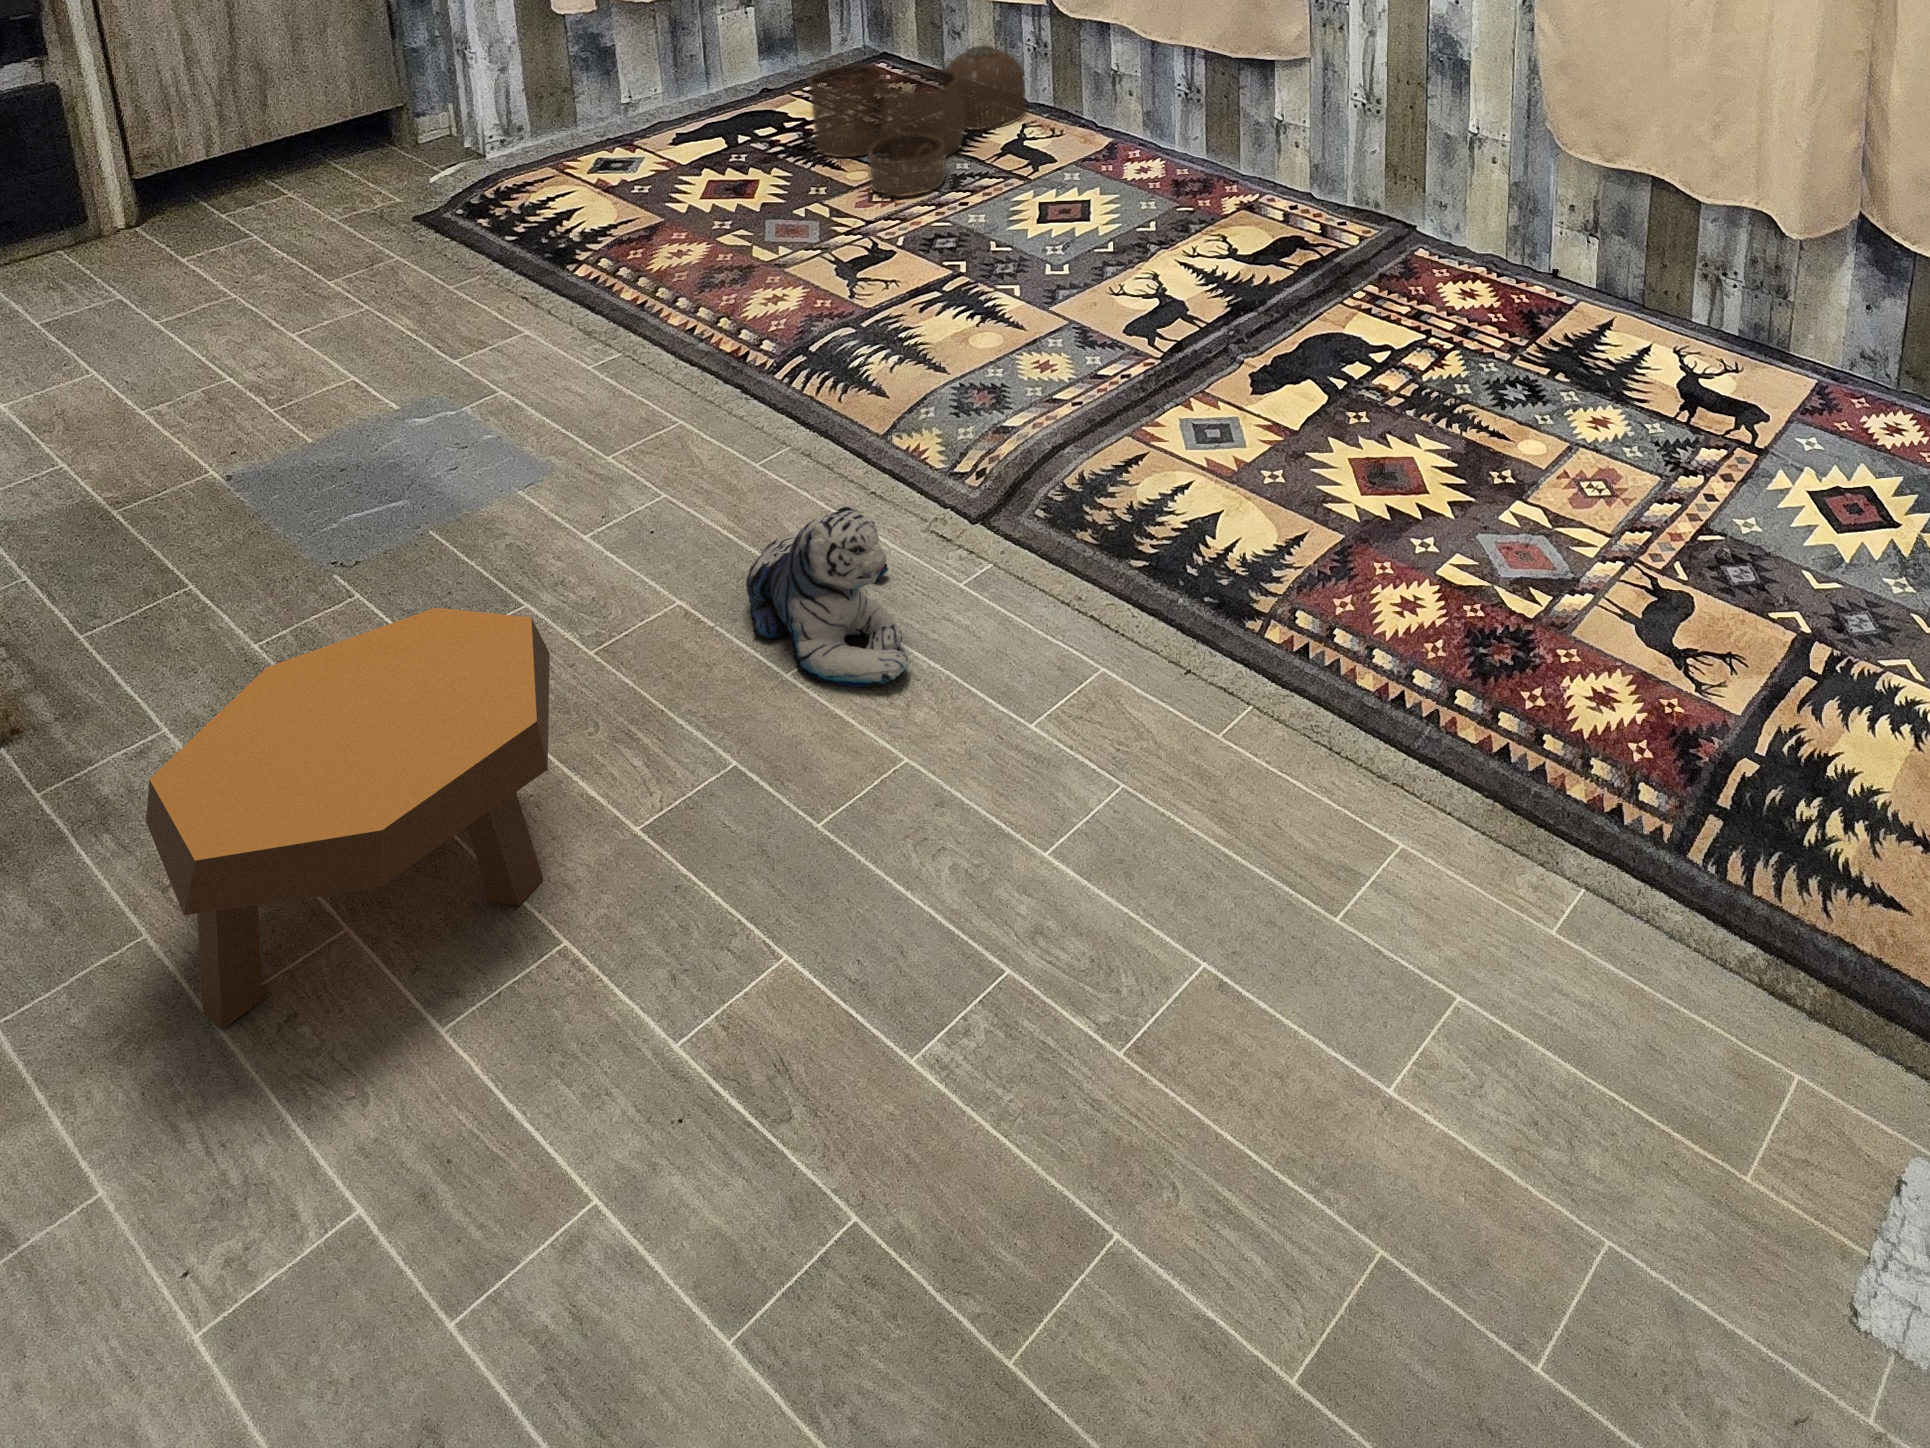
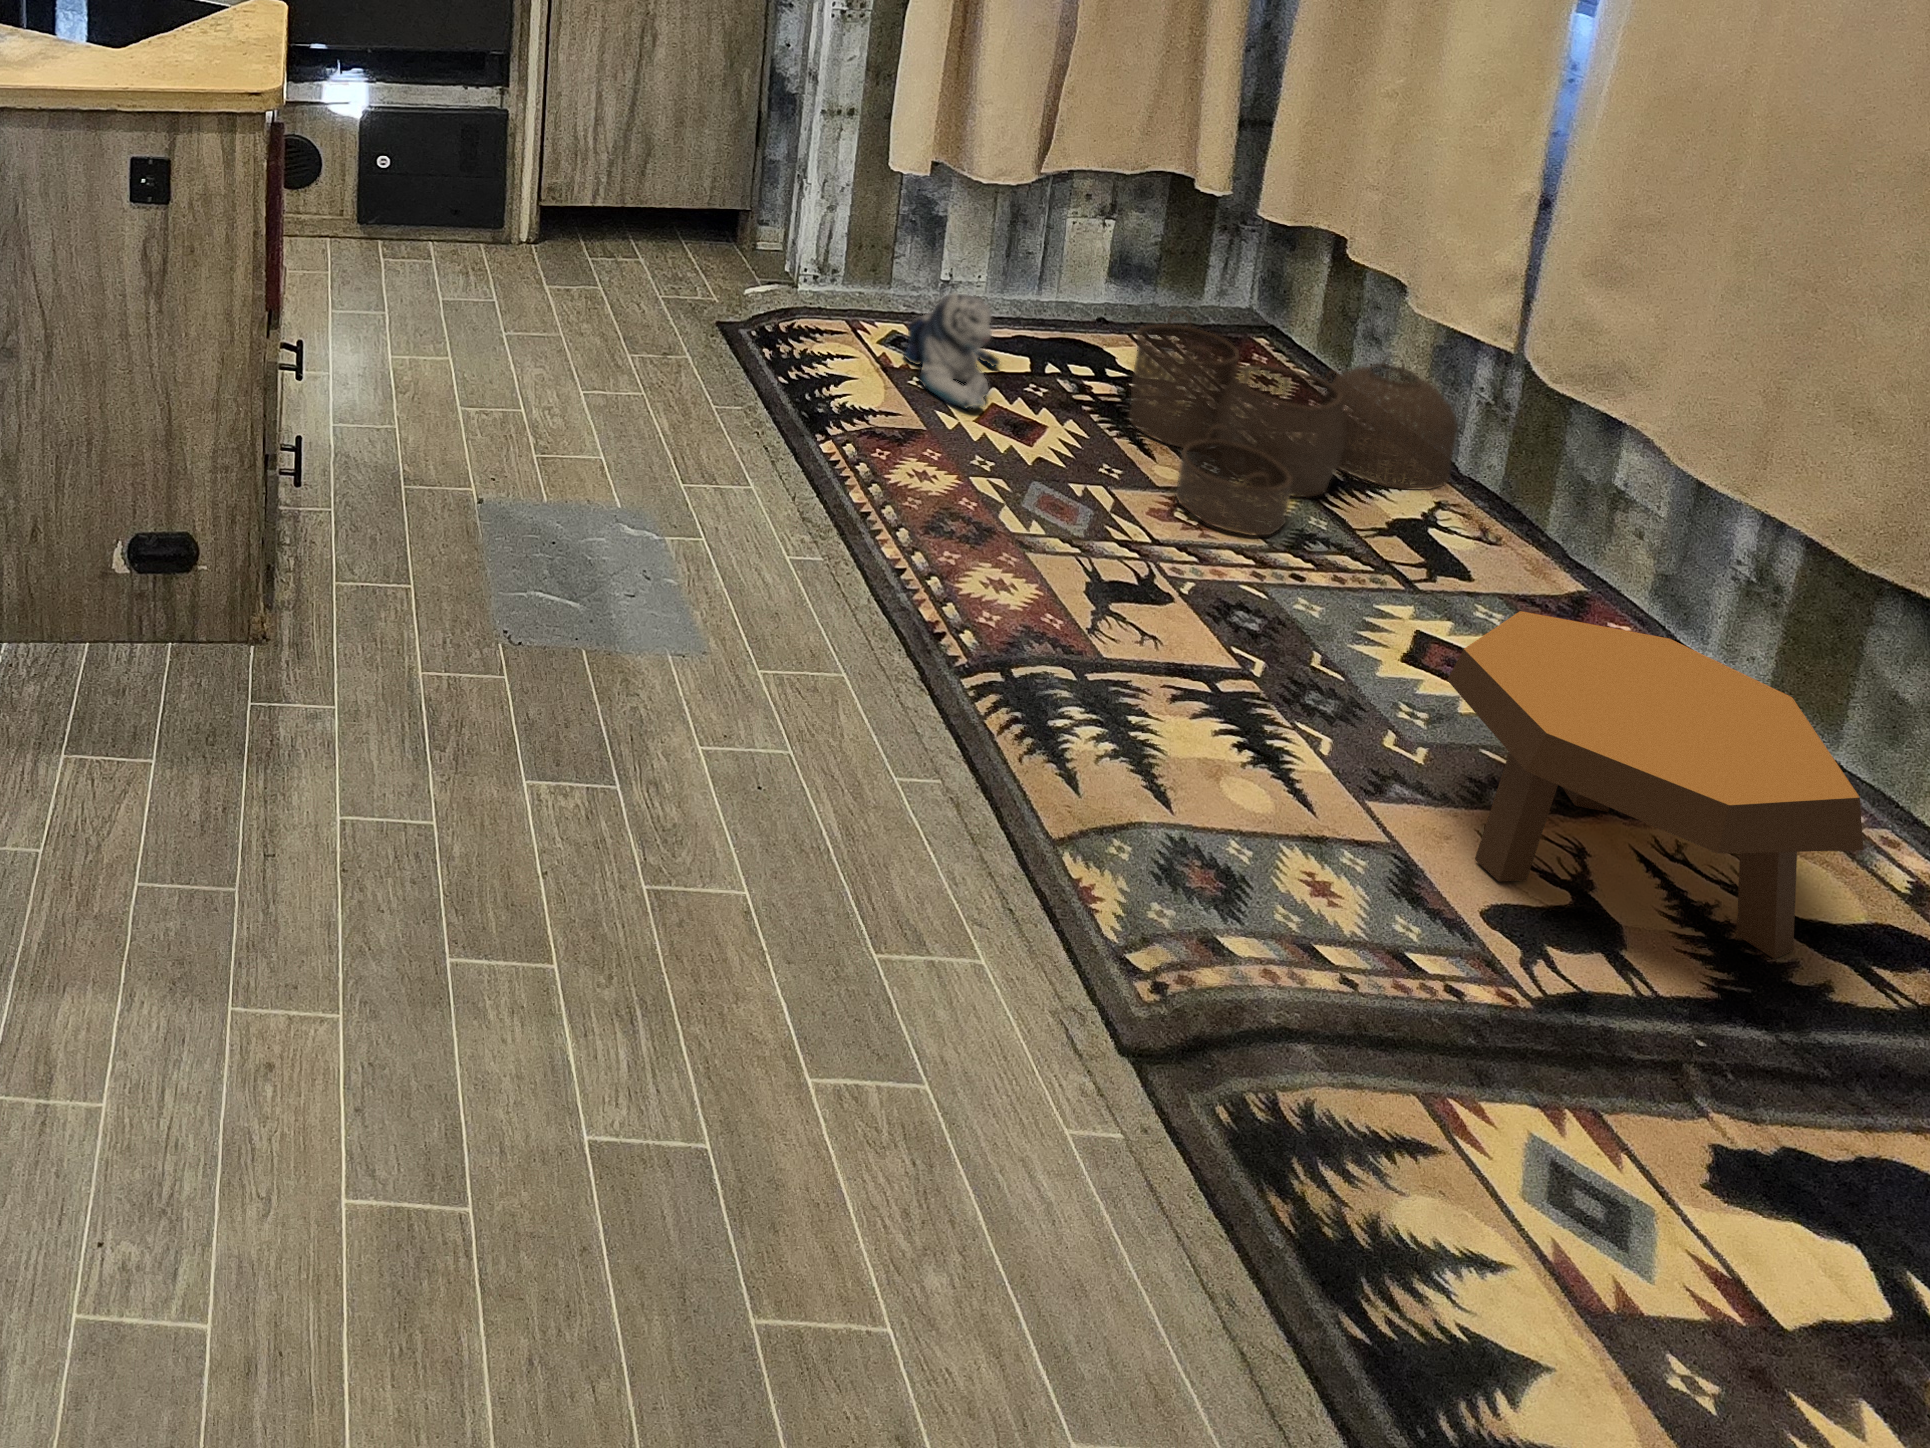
plush toy: present [746,506,909,687] -> present [904,293,1000,409]
footstool: present [146,608,550,1029] -> present [1447,611,1863,959]

